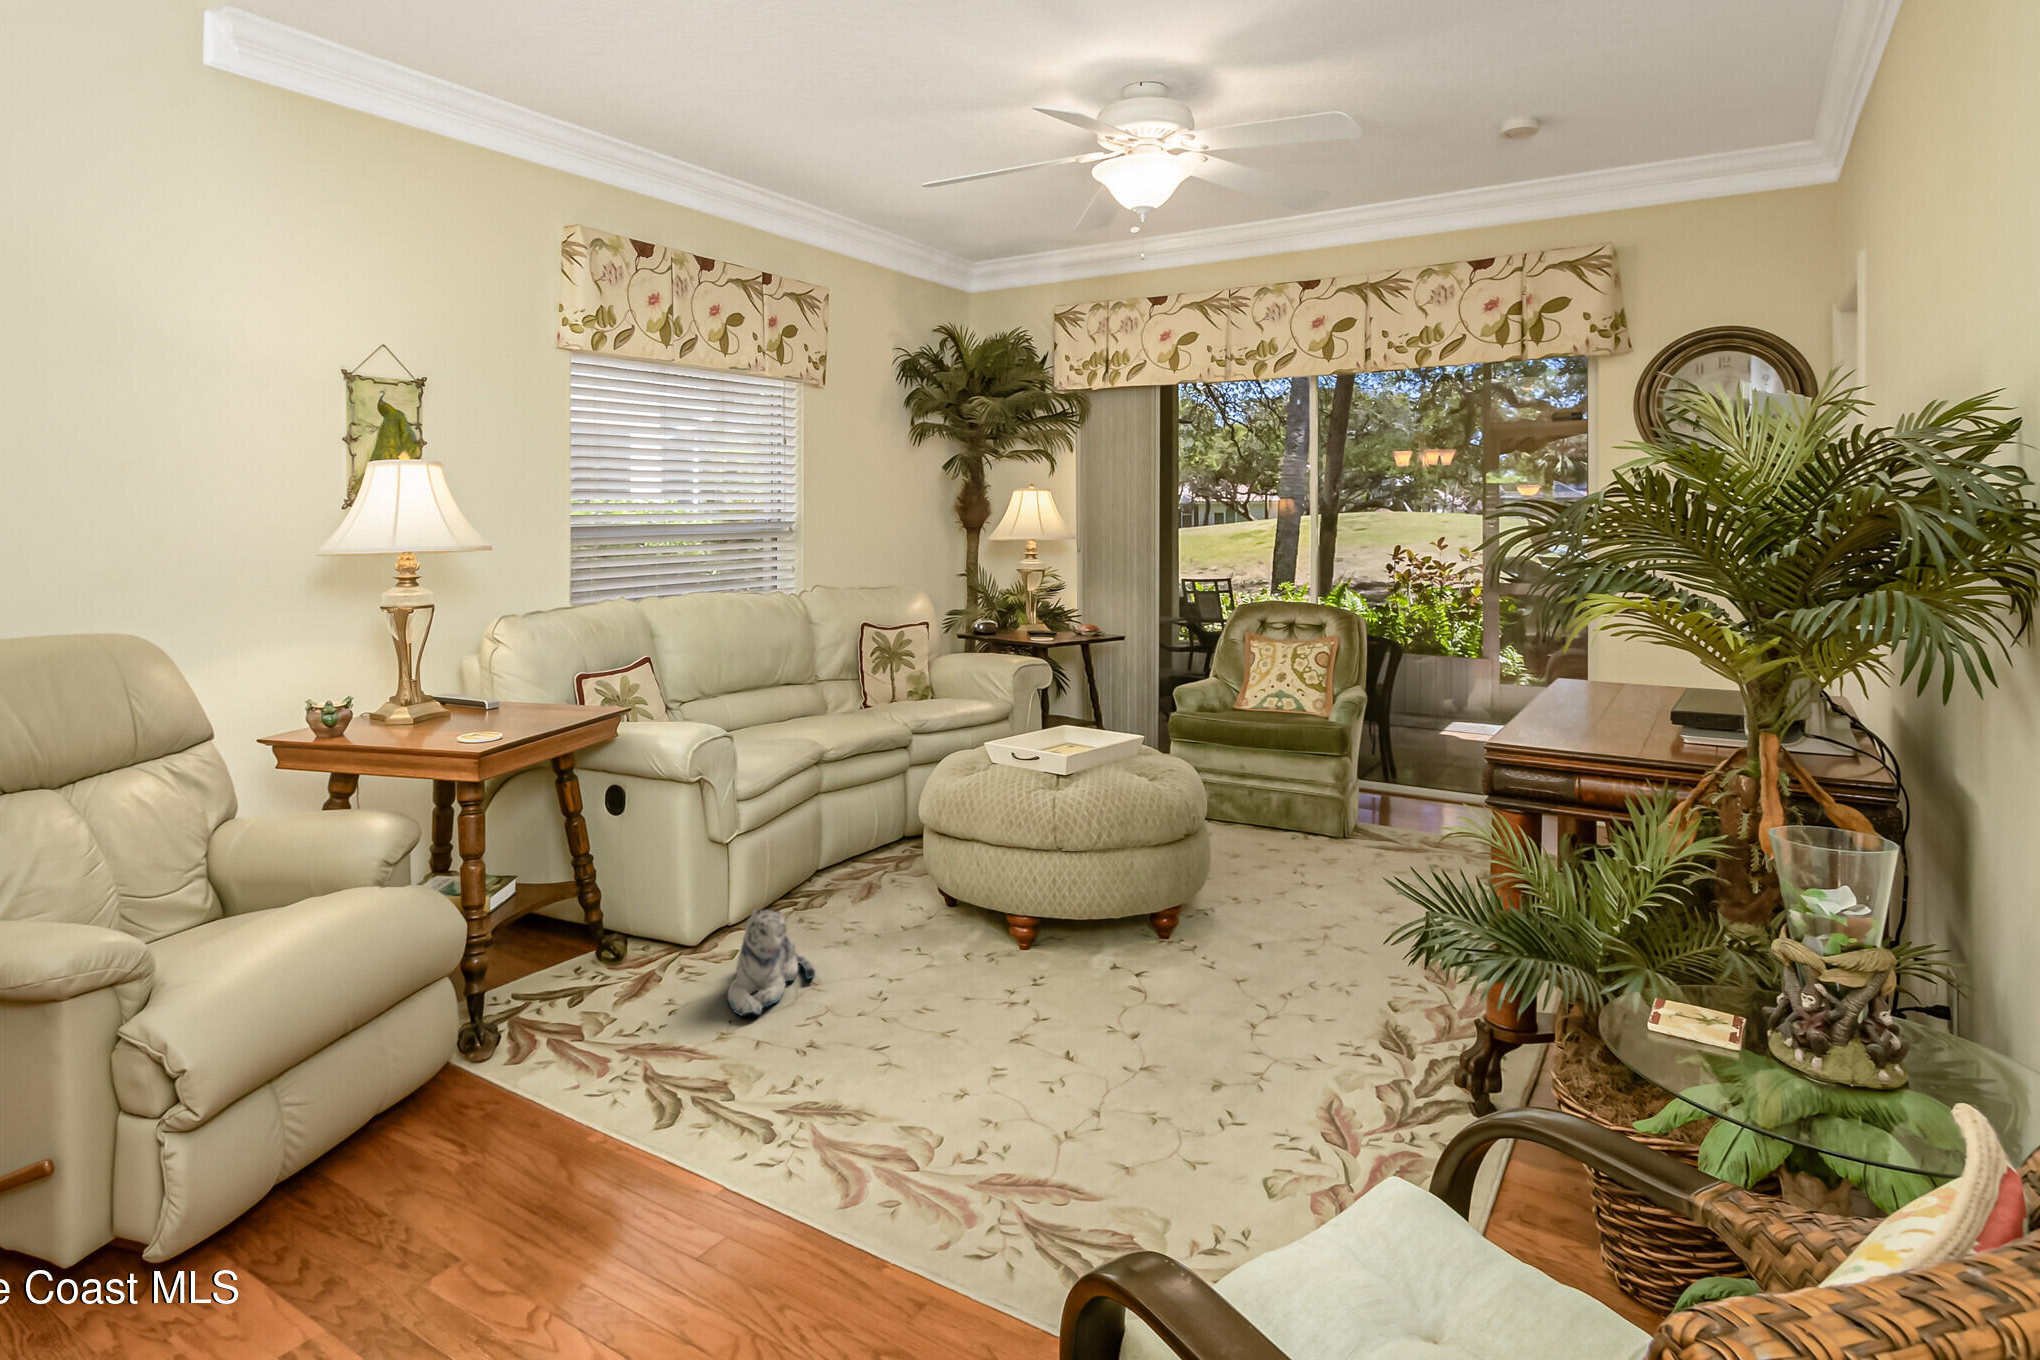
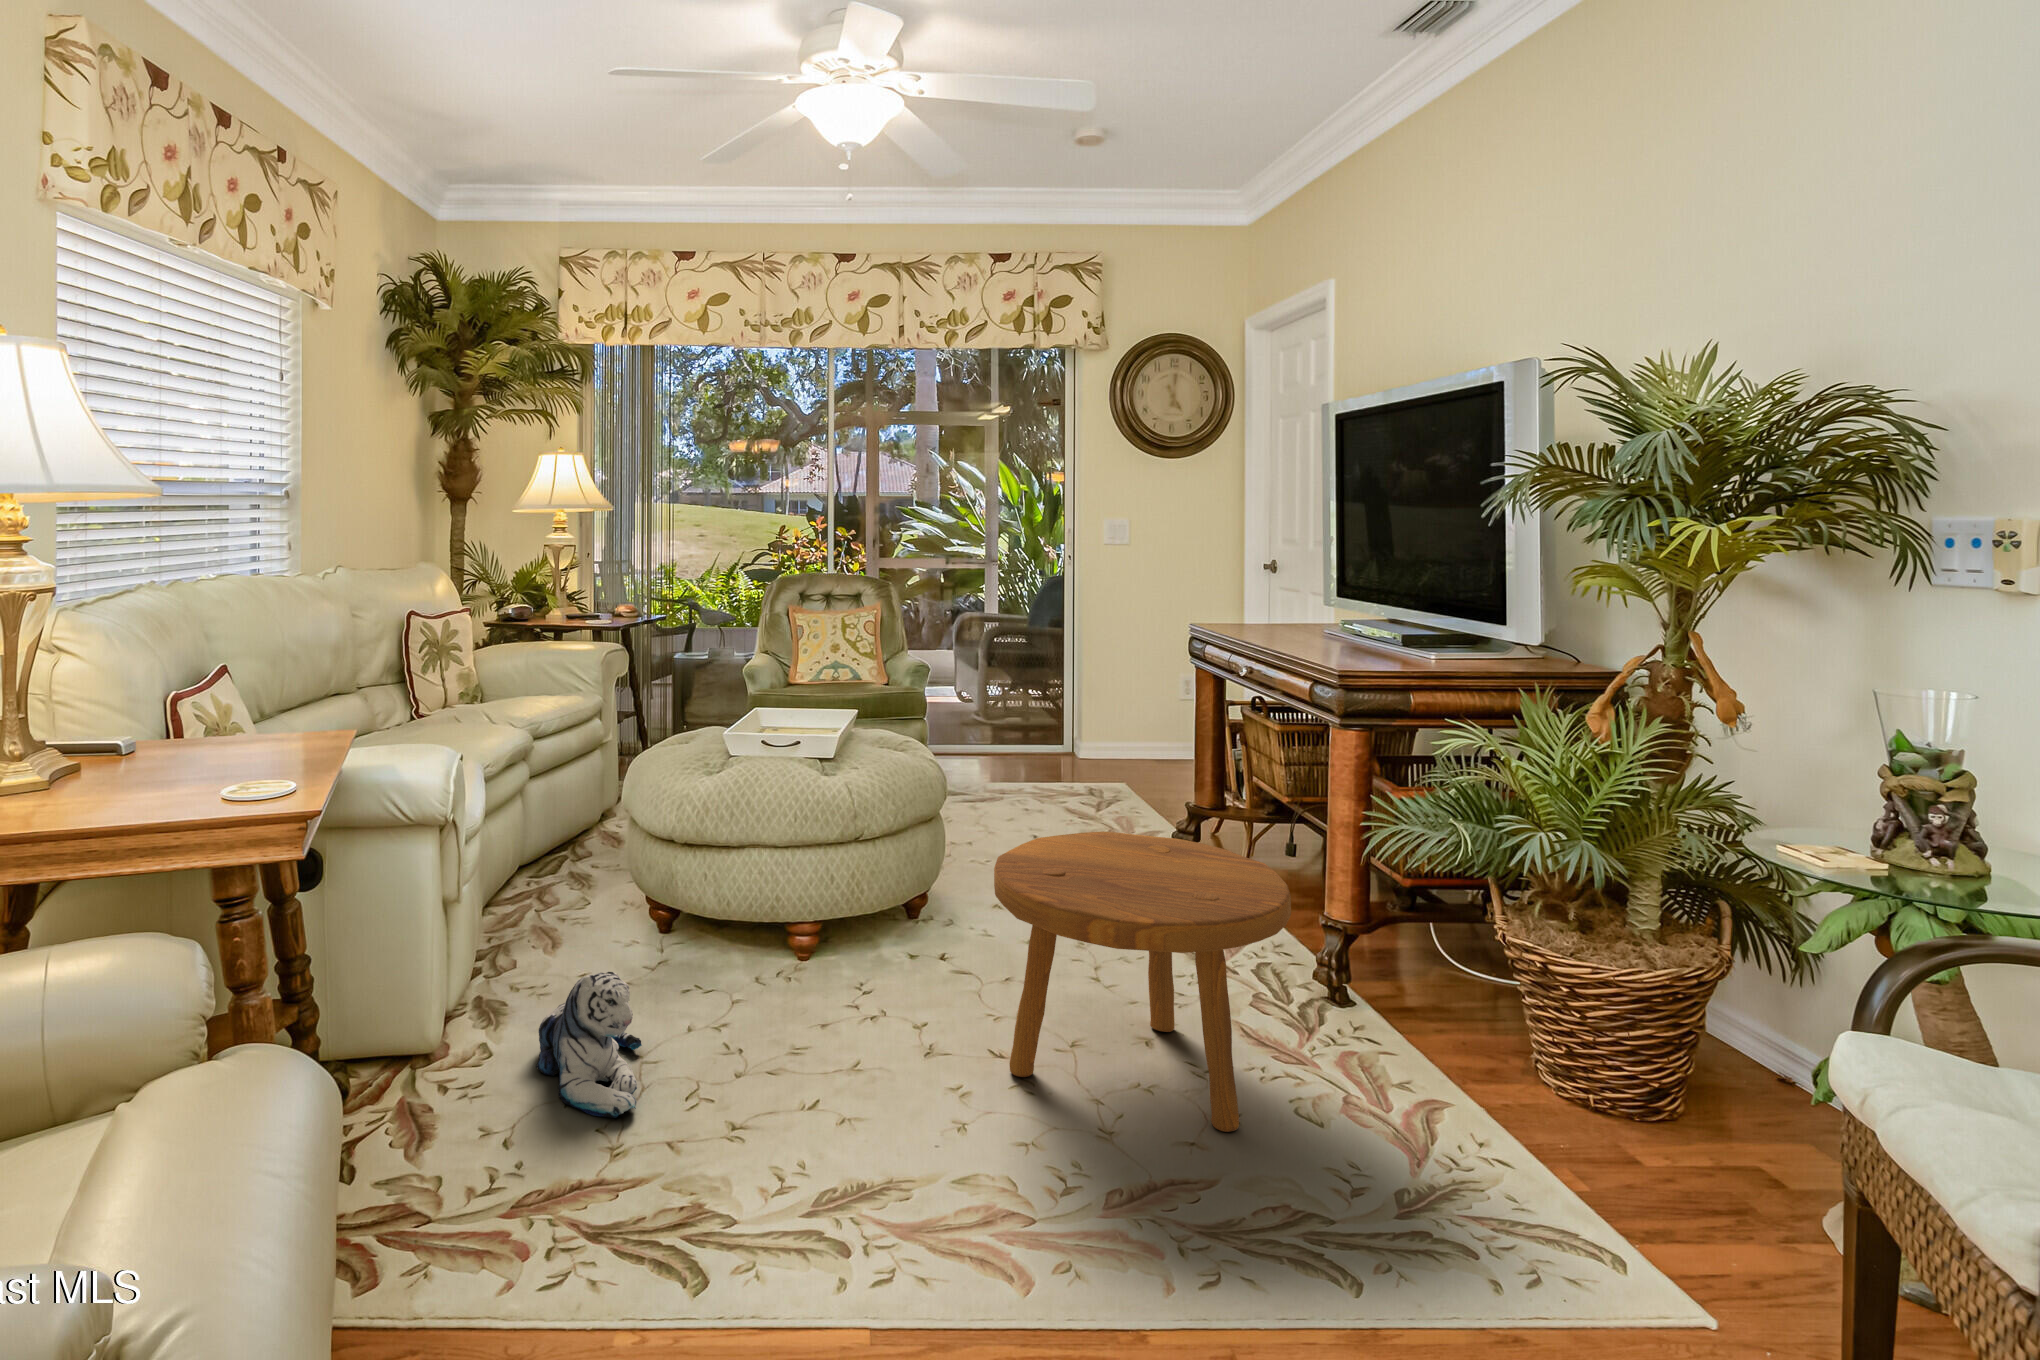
footstool: none [1021,868,1308,1174] -> present [994,831,1291,1132]

